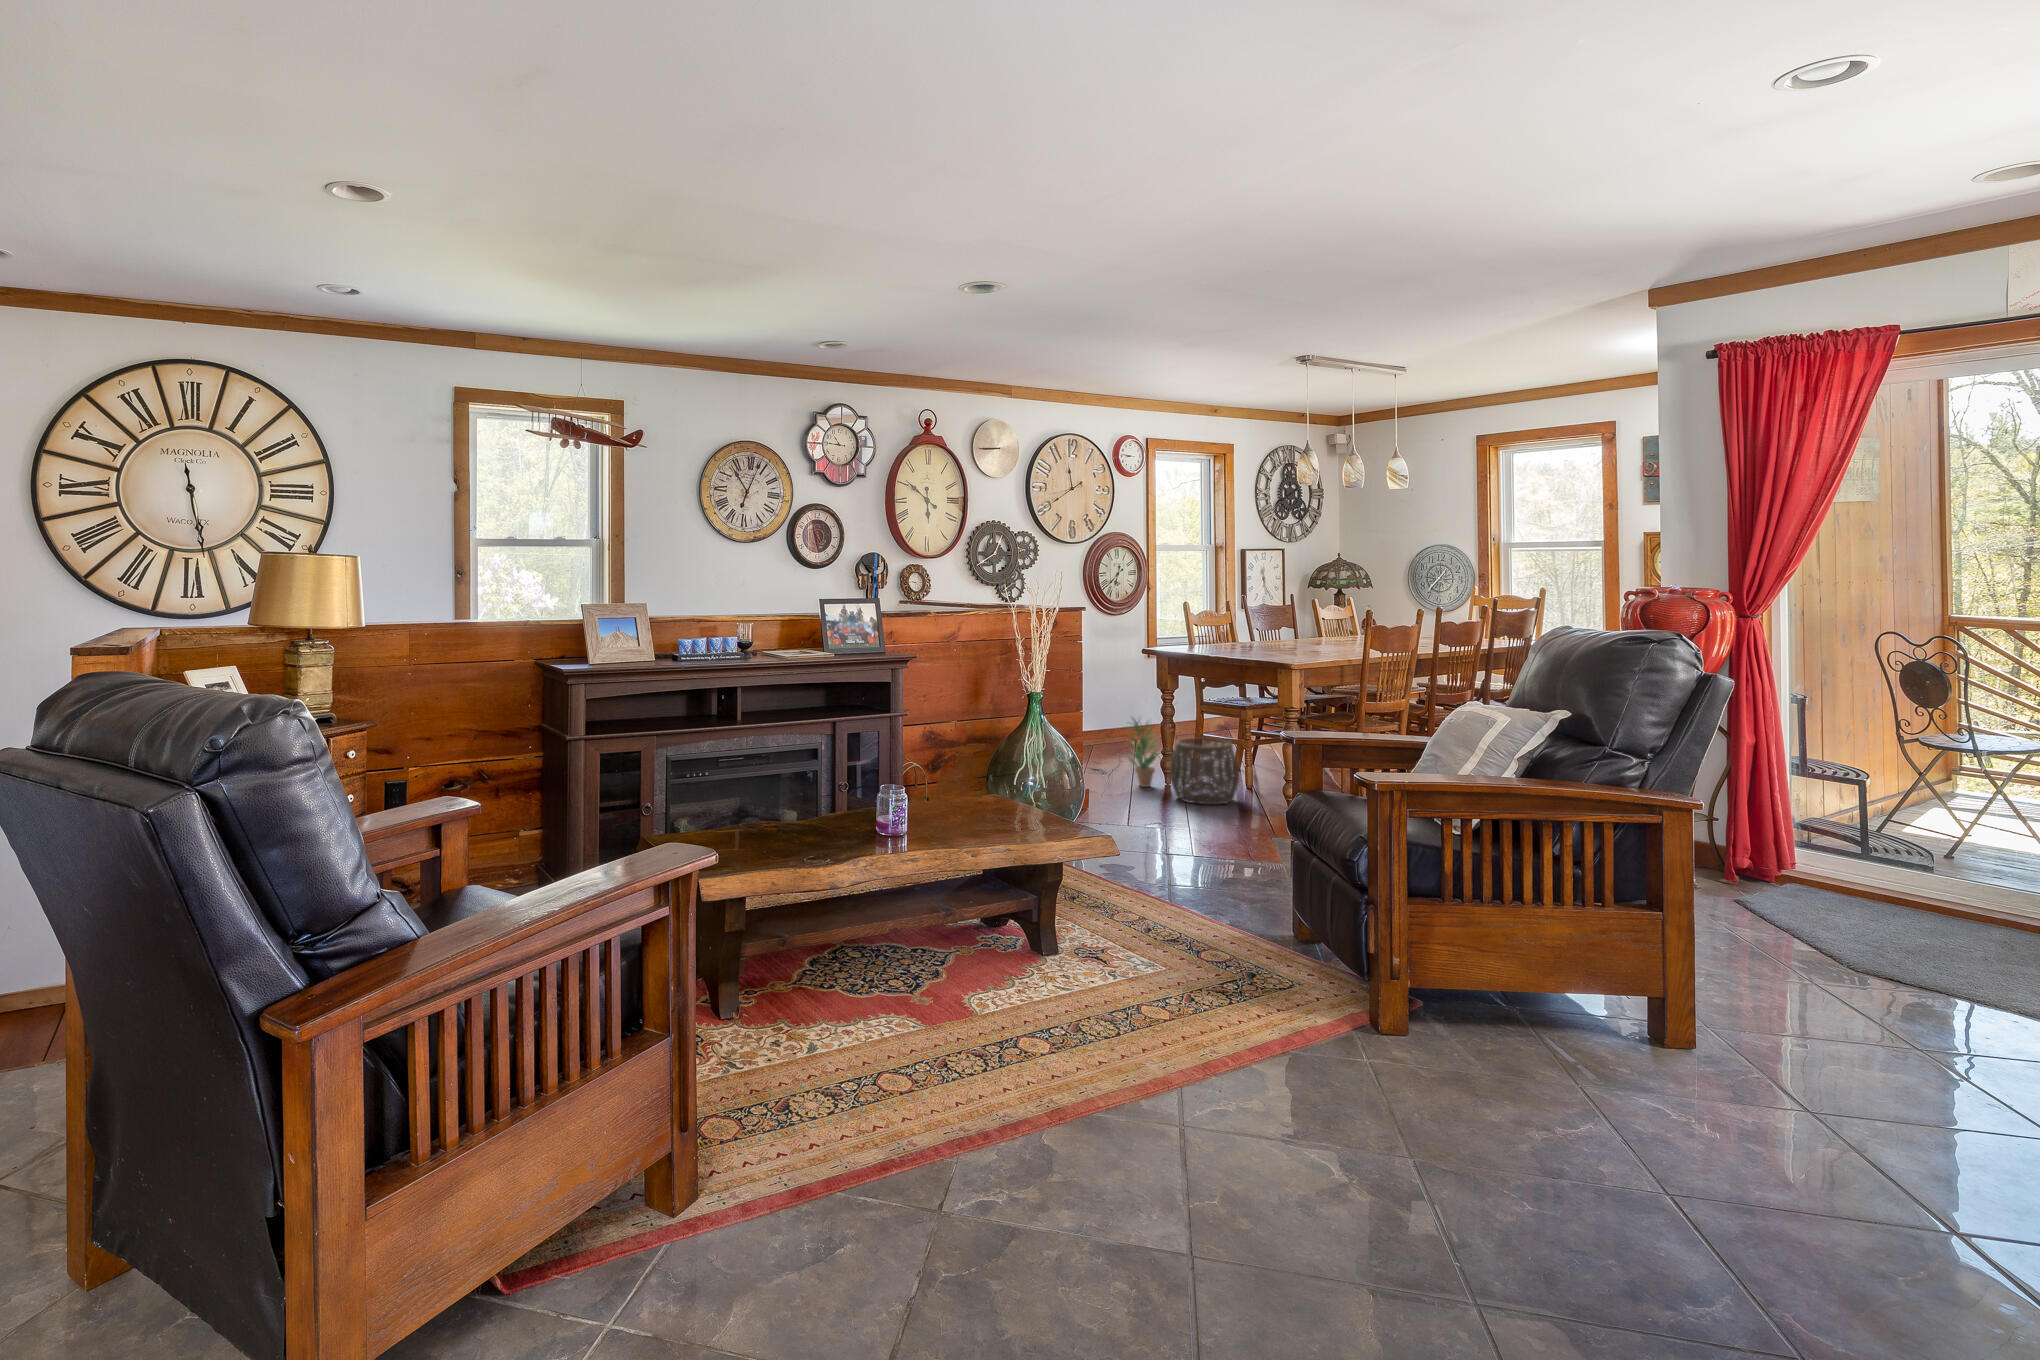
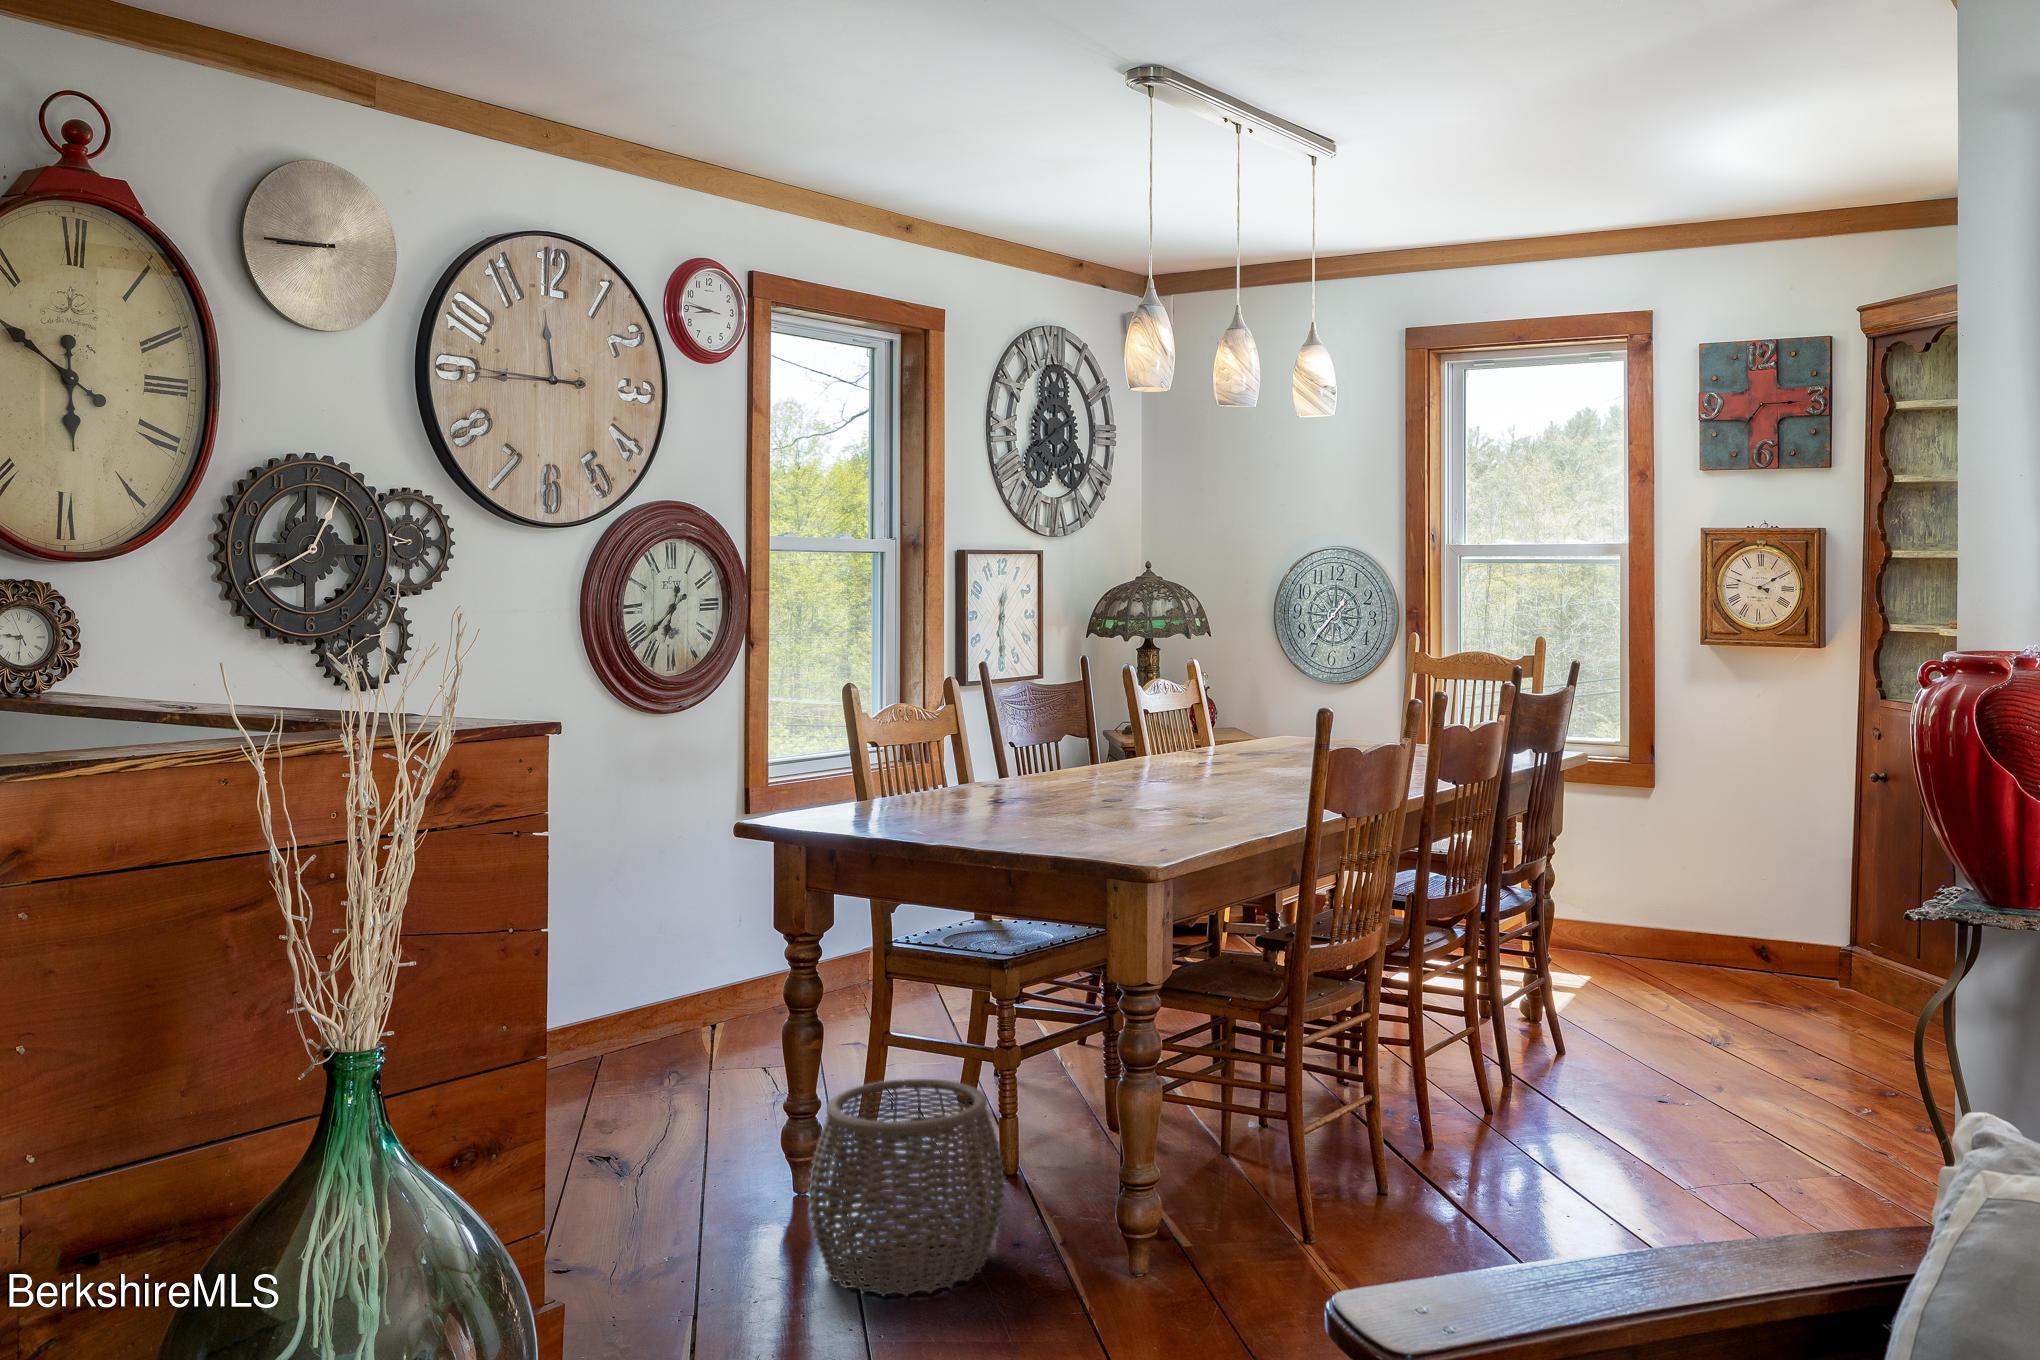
potted plant: present [1128,719,1157,787] -> none [674,1022,785,1229]

